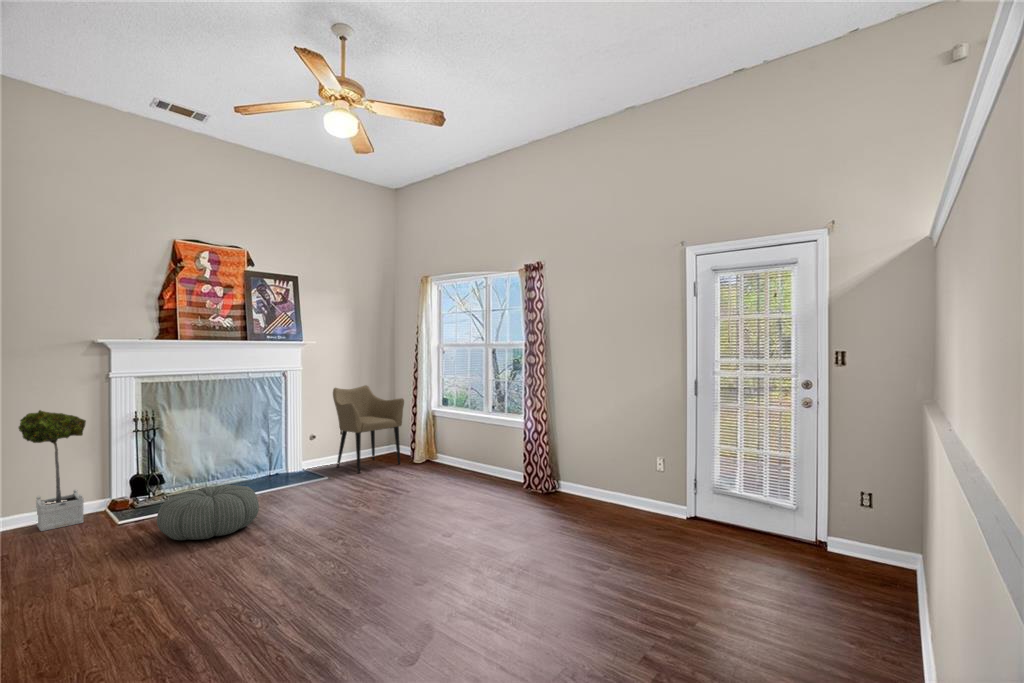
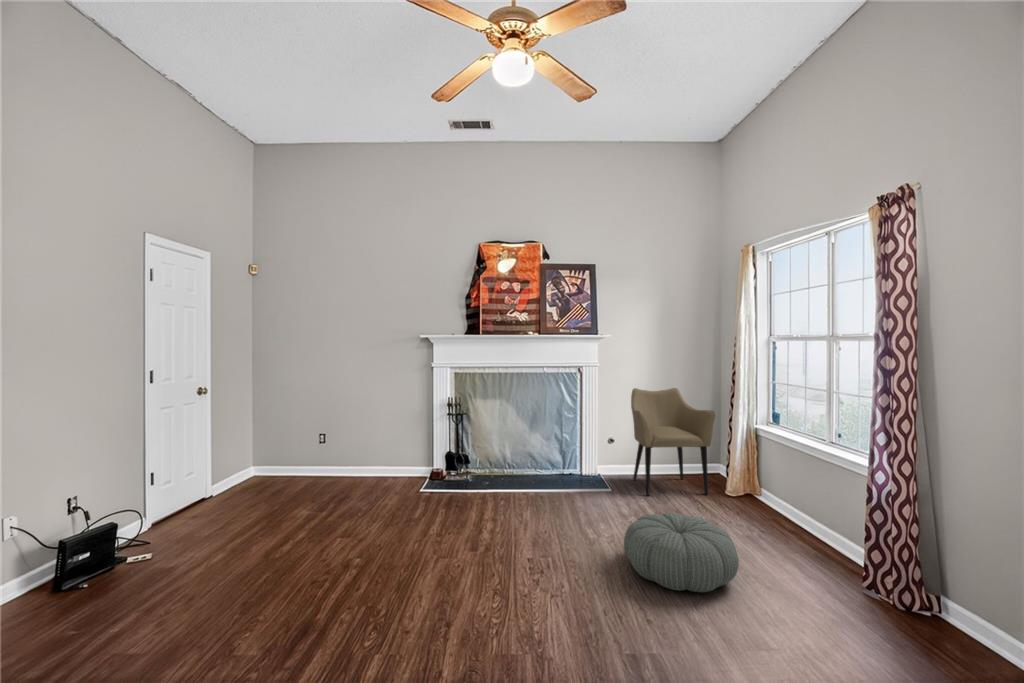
potted tree: present [19,410,86,531] -> none [369,391,410,486]
pouf: present [157,485,259,540] -> present [624,513,739,592]

